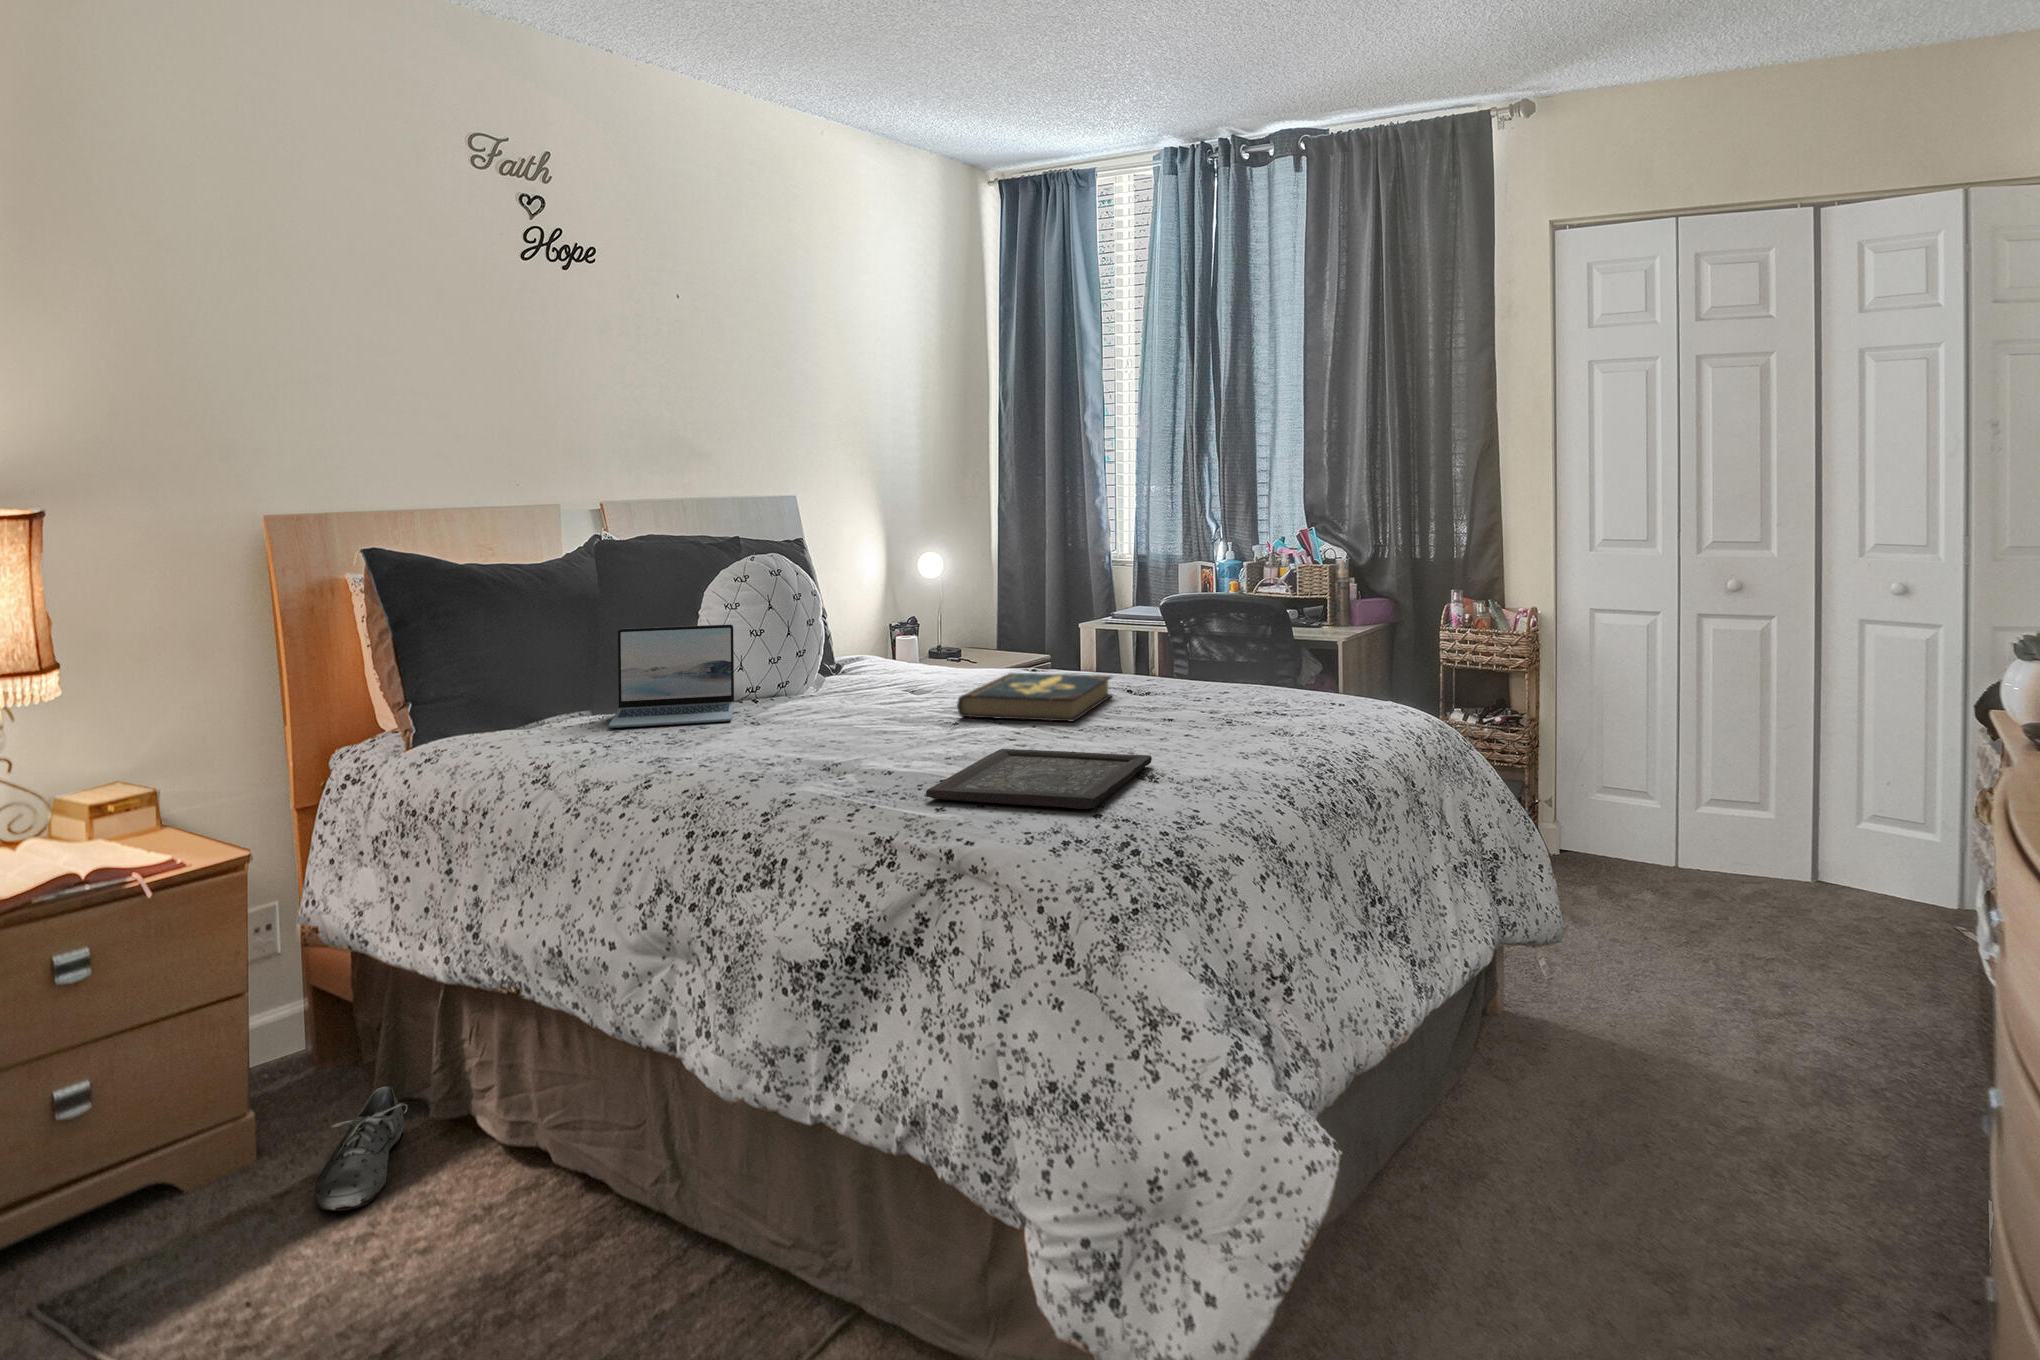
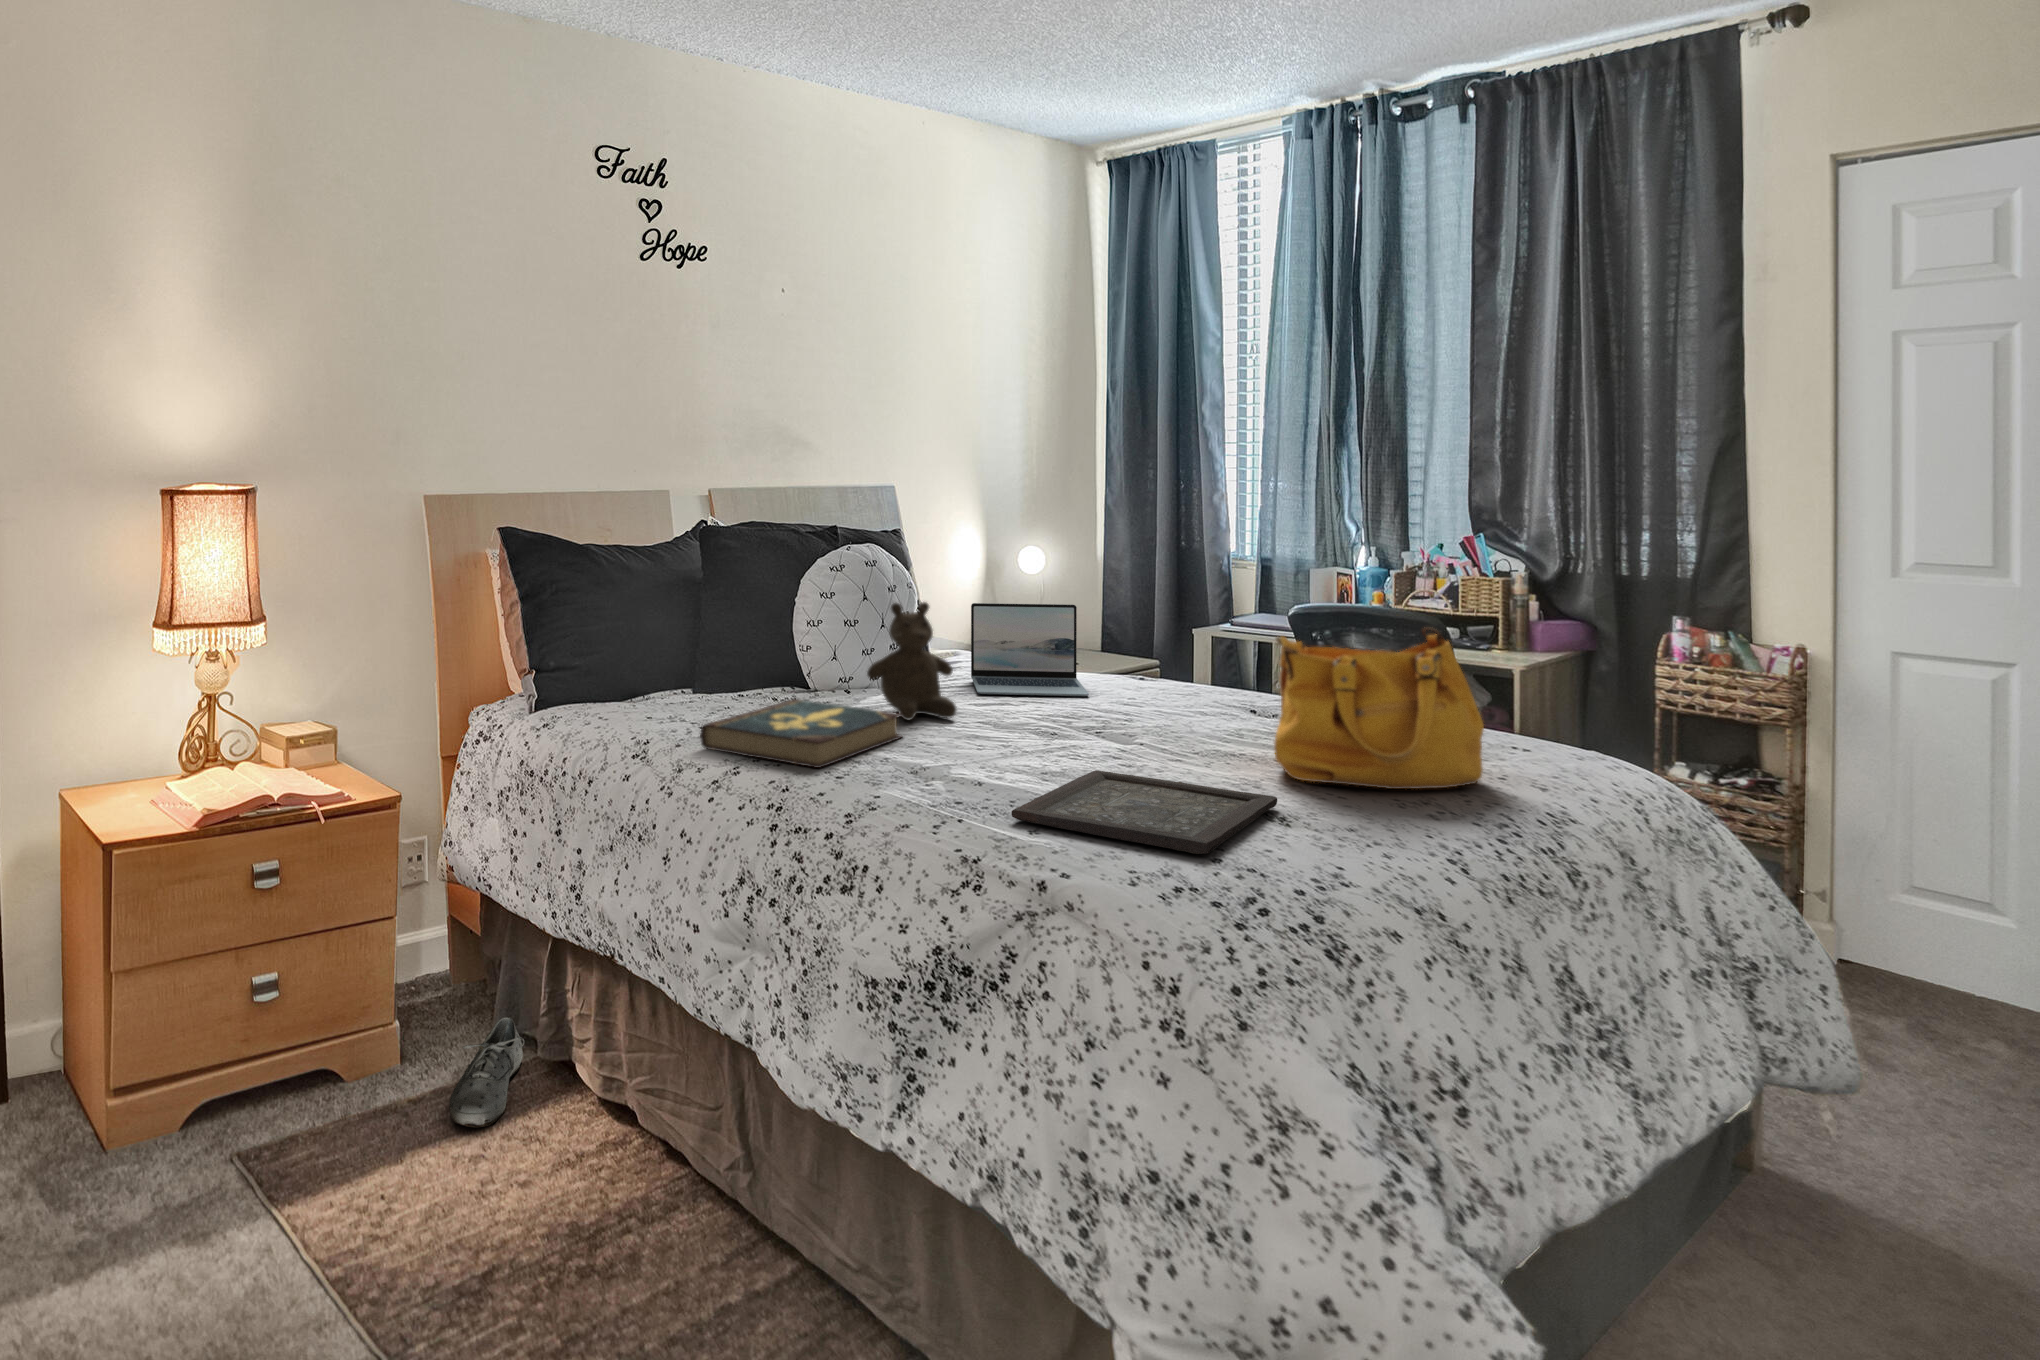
handbag: none [1149,603,1308,742] -> present [1274,627,1484,789]
teddy bear: none [785,606,873,722] -> present [867,602,957,720]
laptop: present [609,625,734,728] -> present [971,603,1089,696]
book: present [957,673,1112,721] -> present [700,699,903,768]

